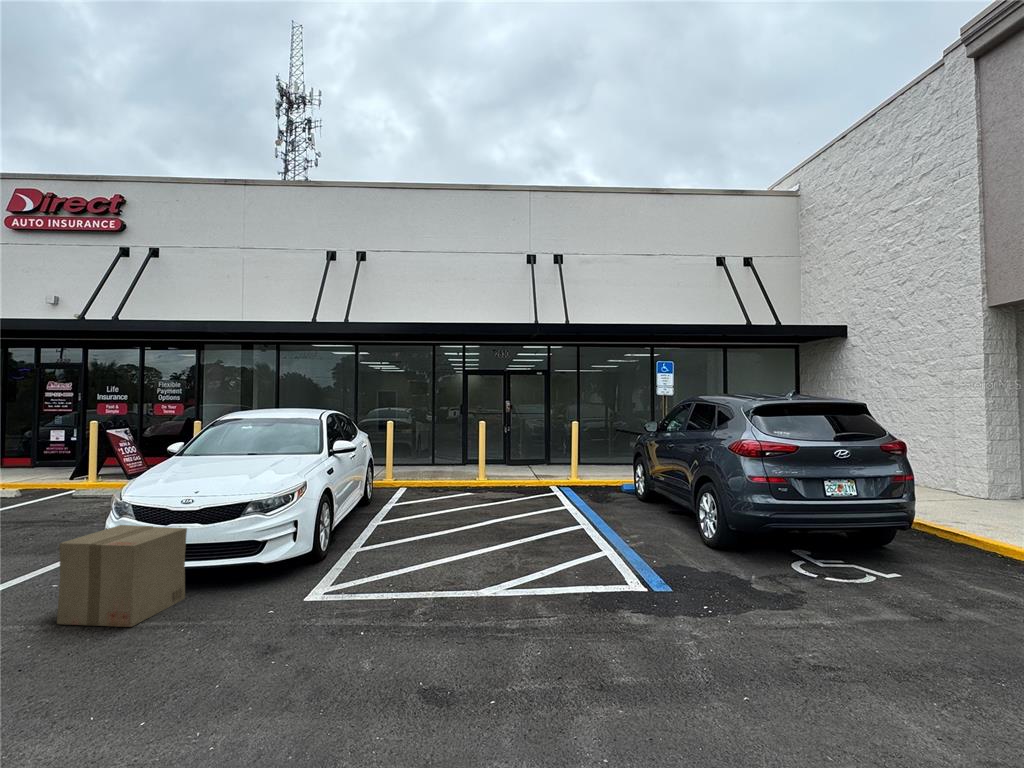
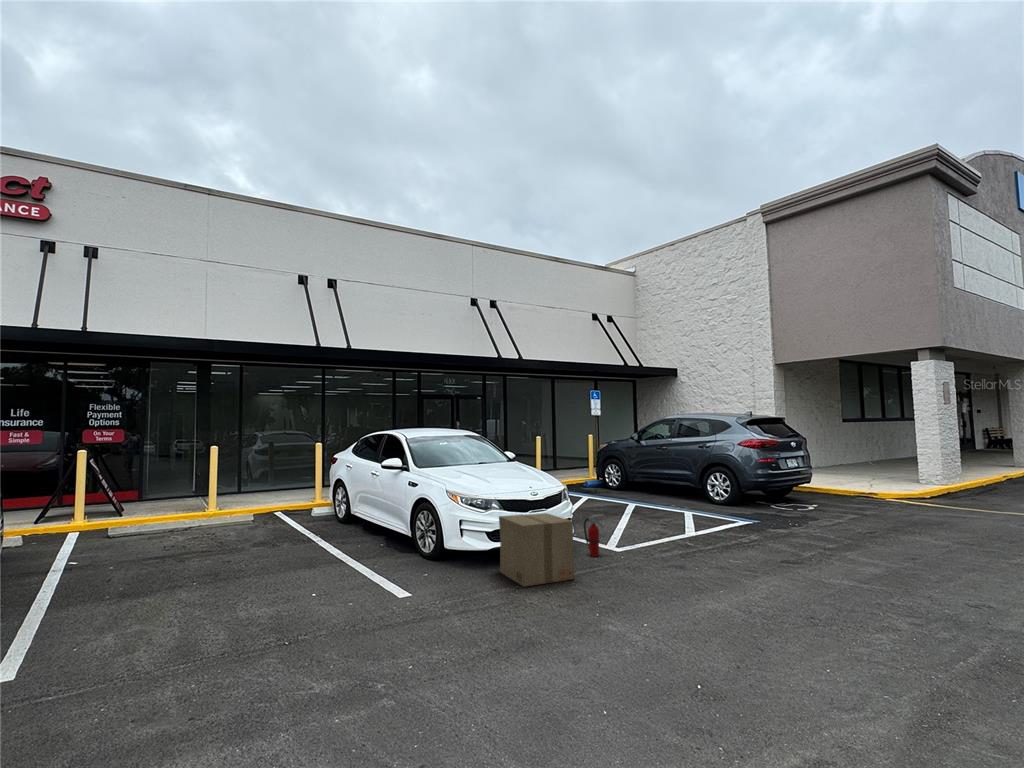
fire extinguisher: none [265,538,282,598] -> present [584,515,604,557]

